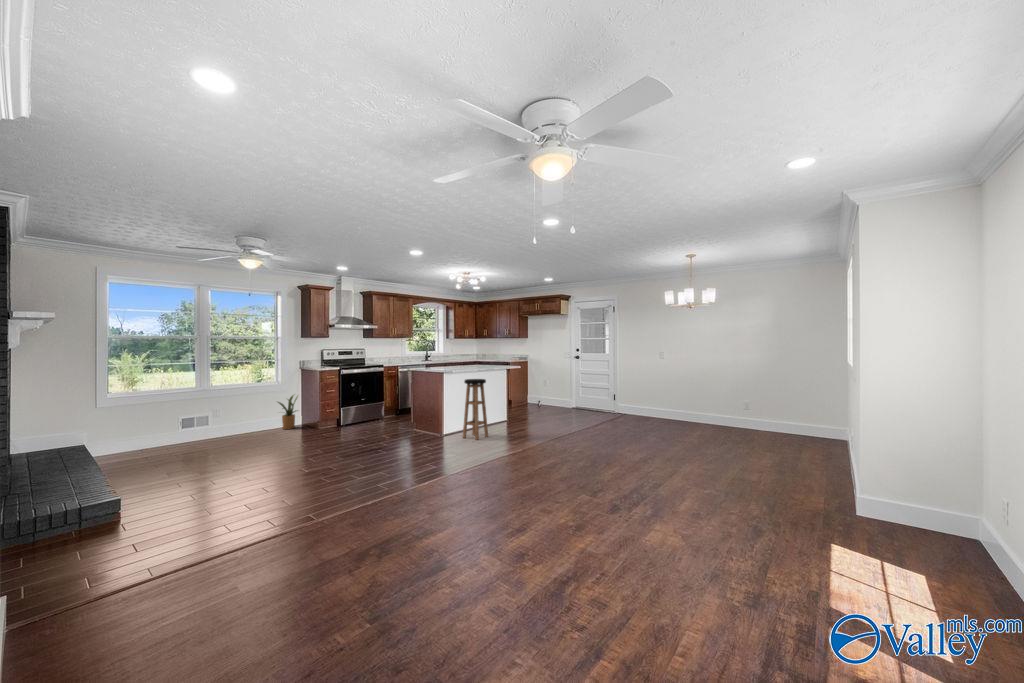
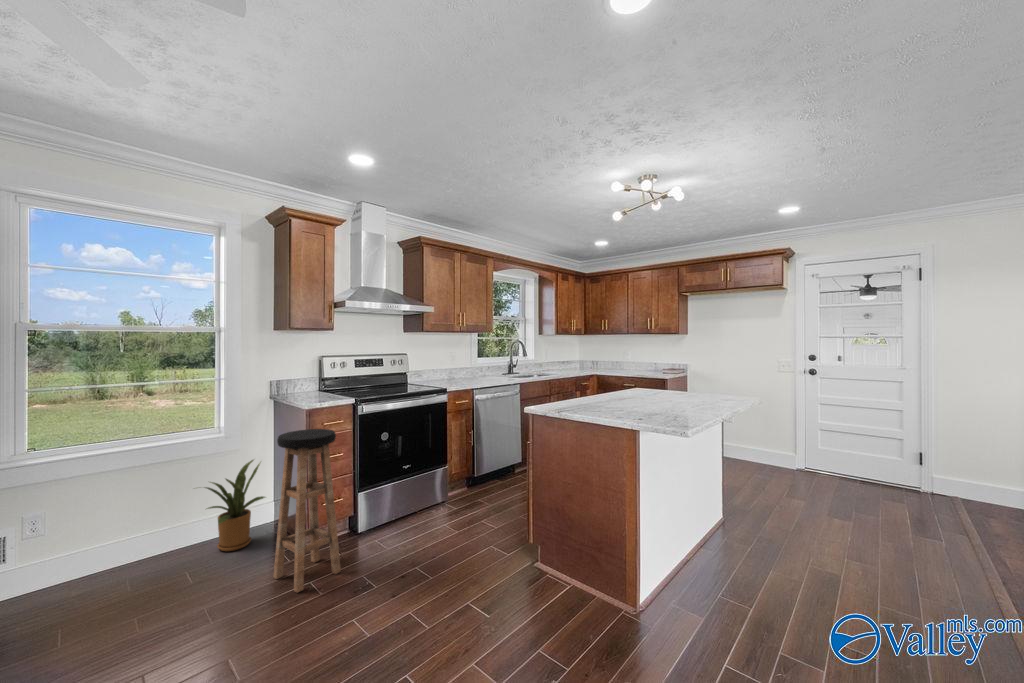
bar stool: present [463,379,488,440] -> present [273,429,341,593]

